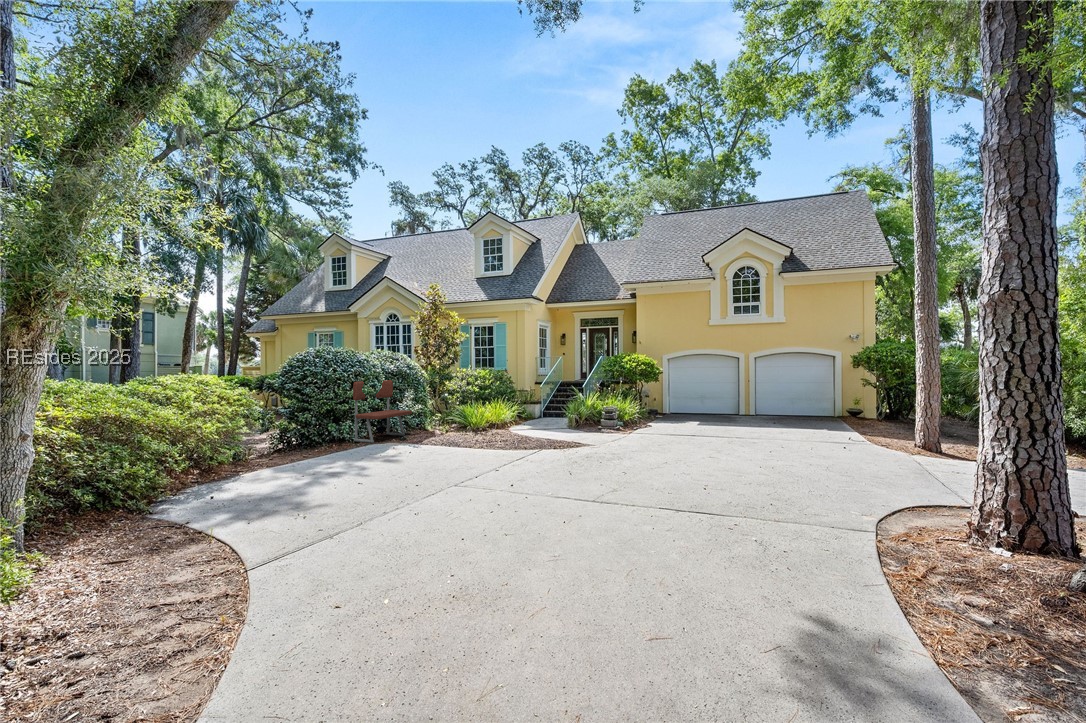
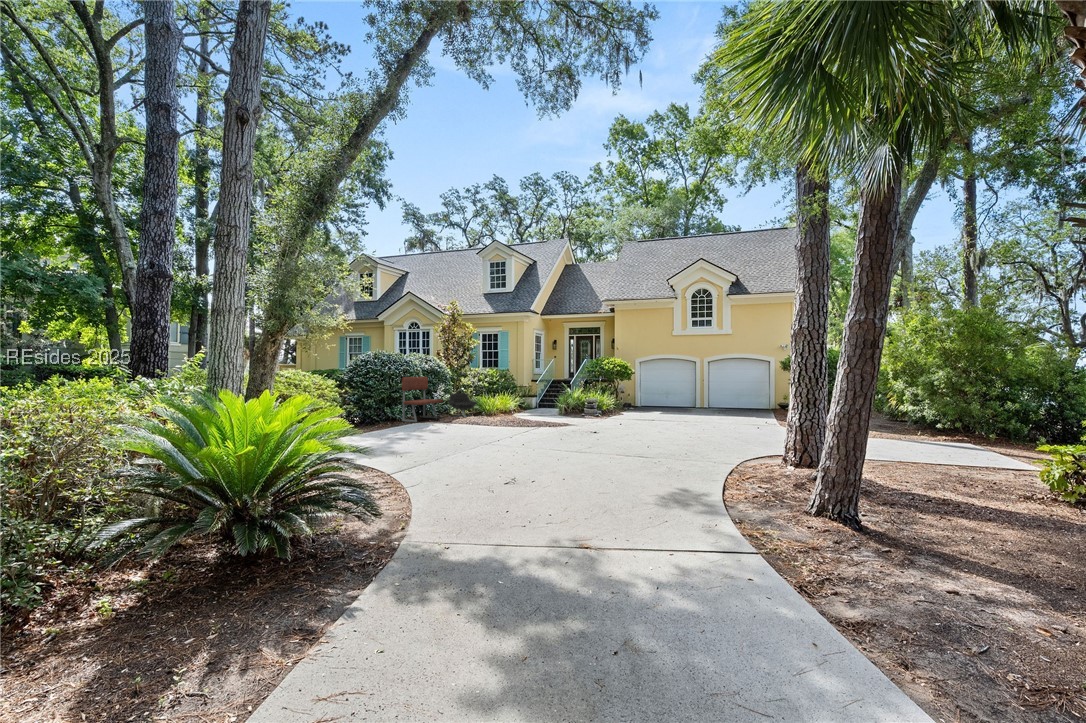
lounge chair: none [422,400,459,434] -> present [448,393,477,416]

